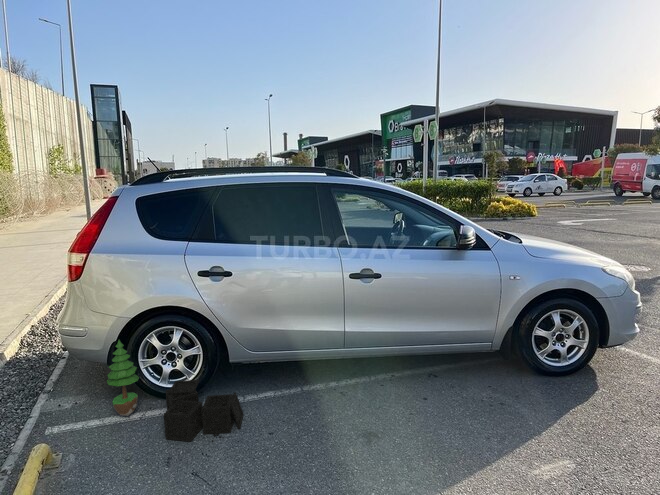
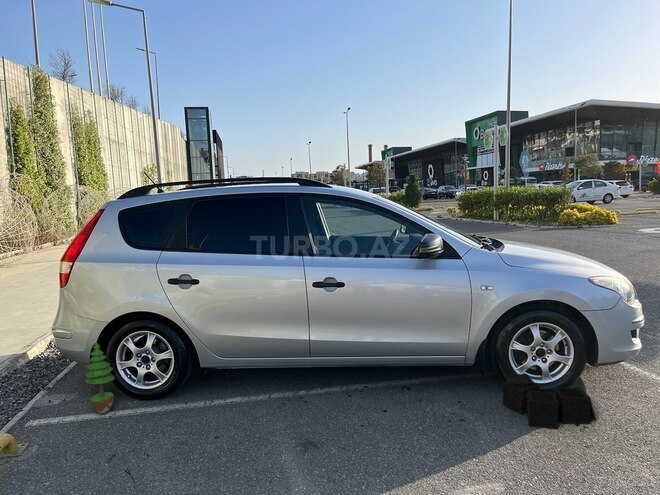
storage bin: present [164,380,243,442] -> present [503,374,596,430]

